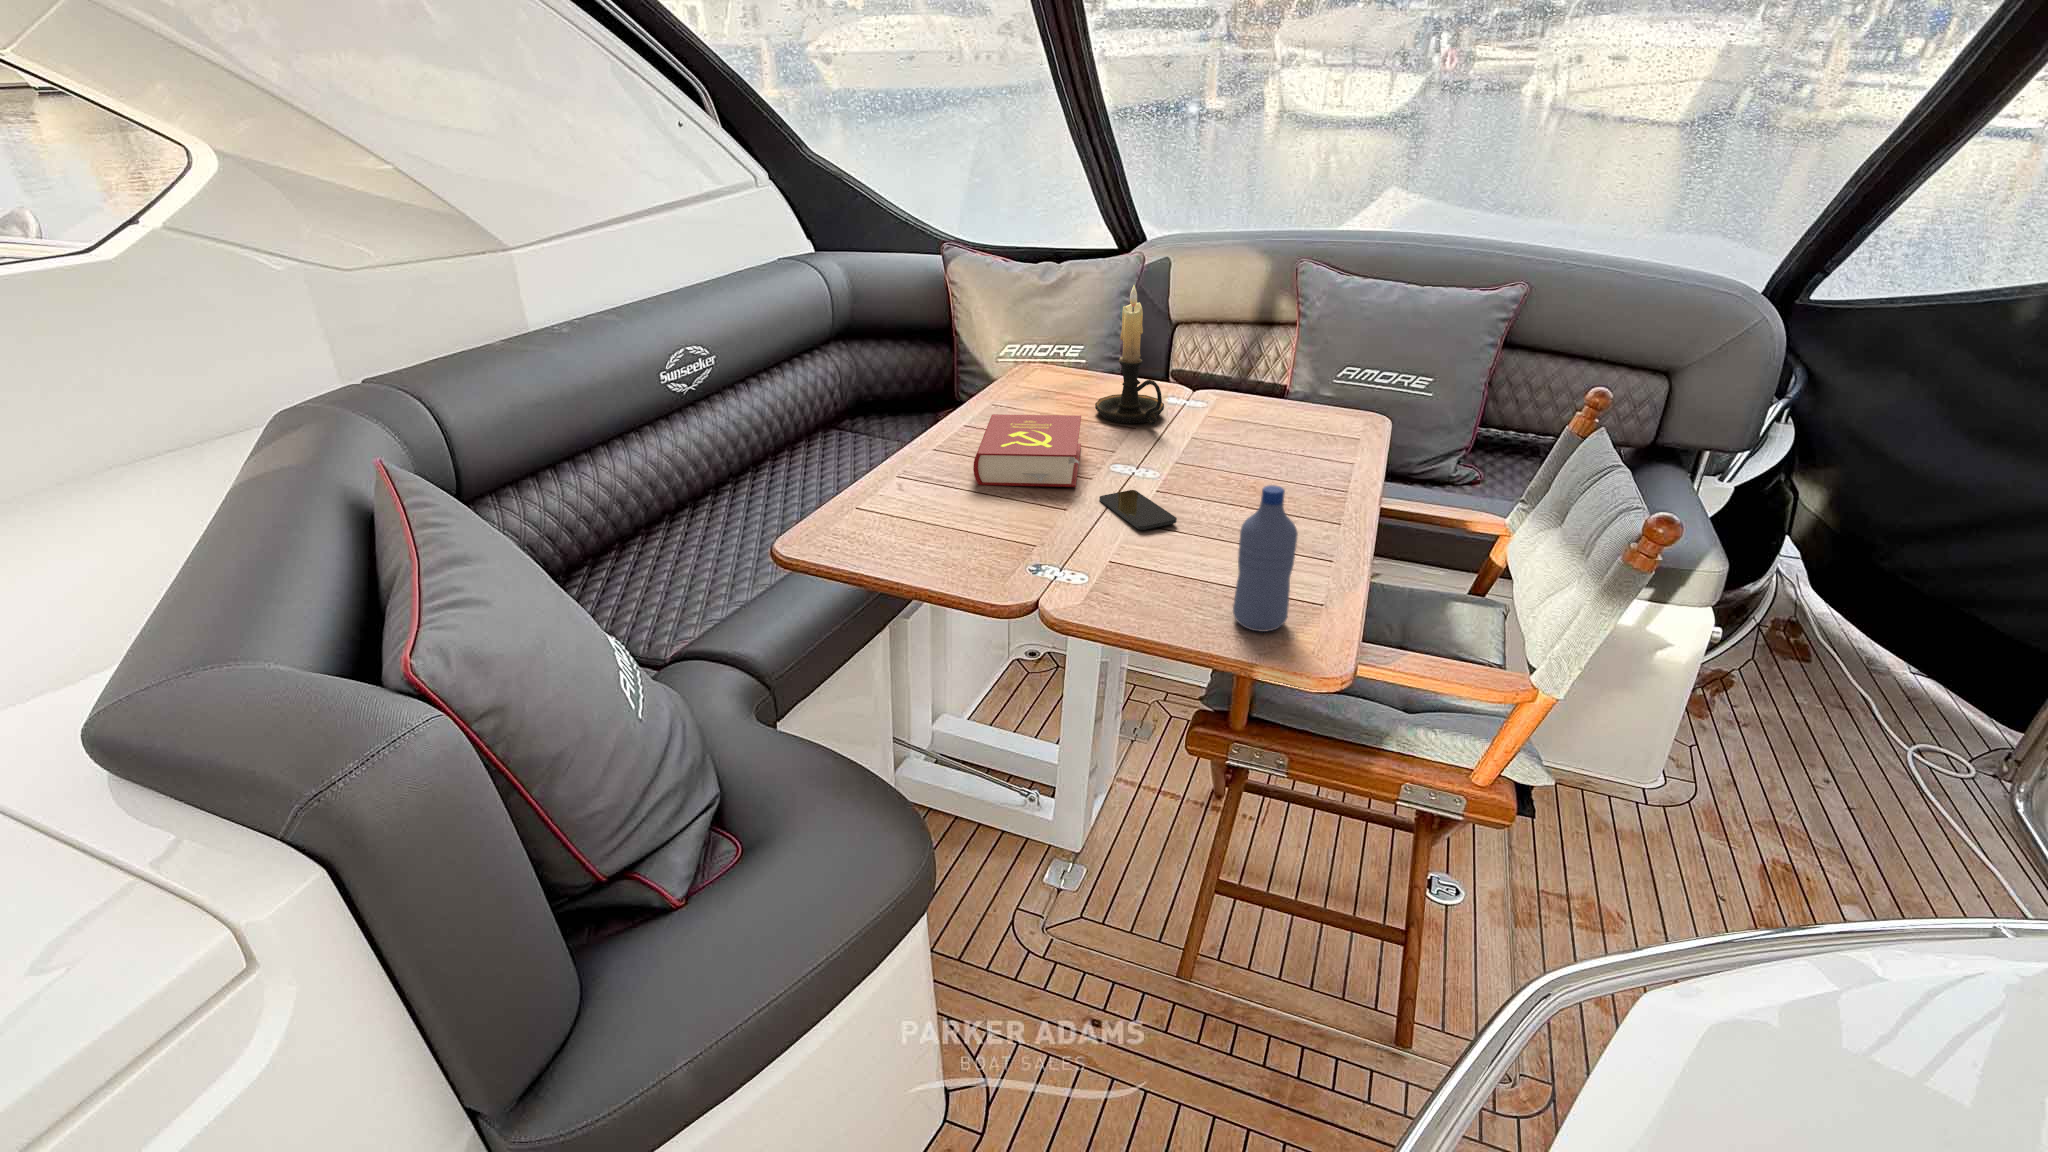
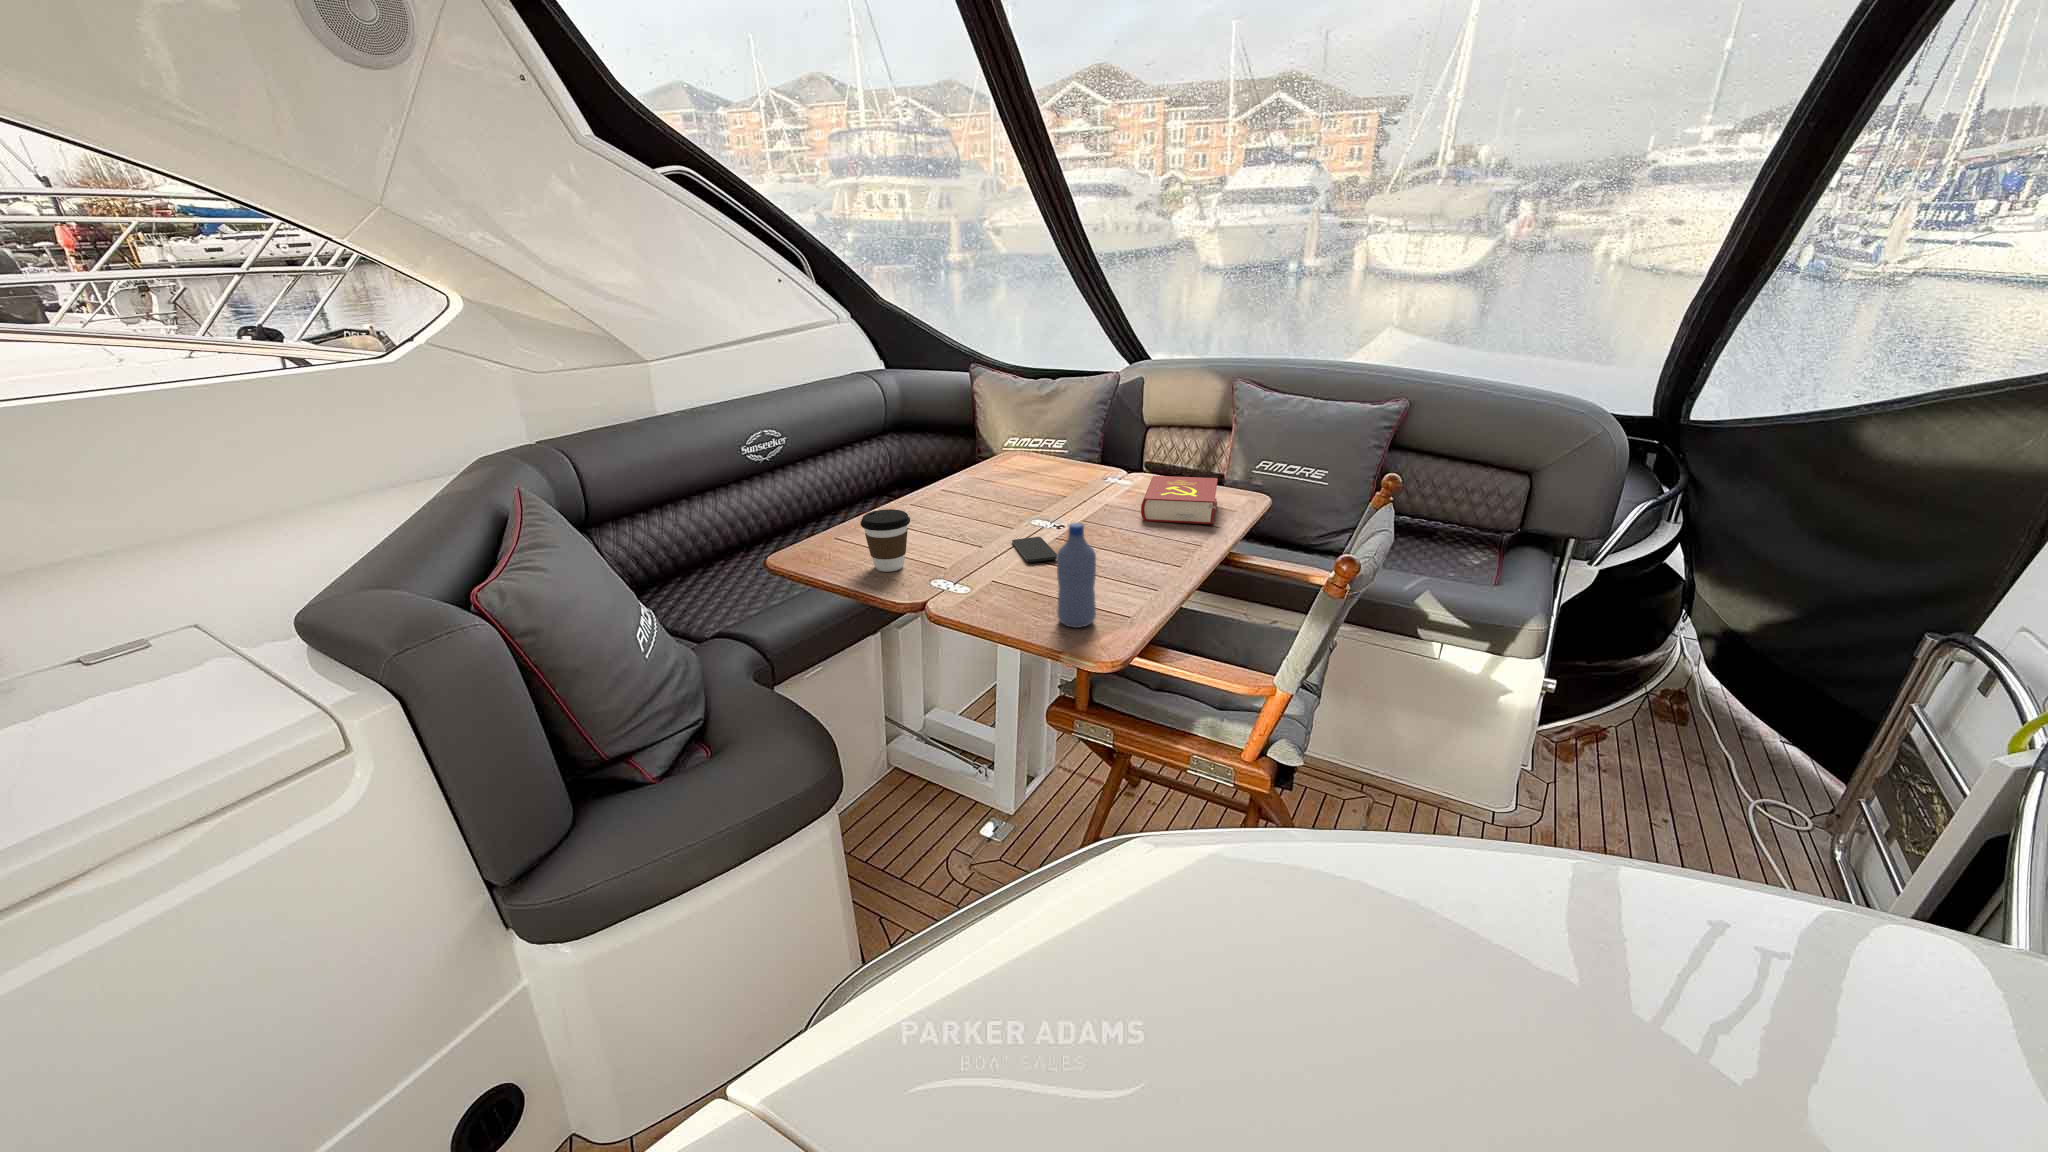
candle holder: present [1095,285,1164,425] -> none [1045,392,1096,496]
book: present [973,414,1081,487] -> present [1141,476,1218,524]
coffee cup: none [914,466,985,556] -> present [860,509,910,572]

